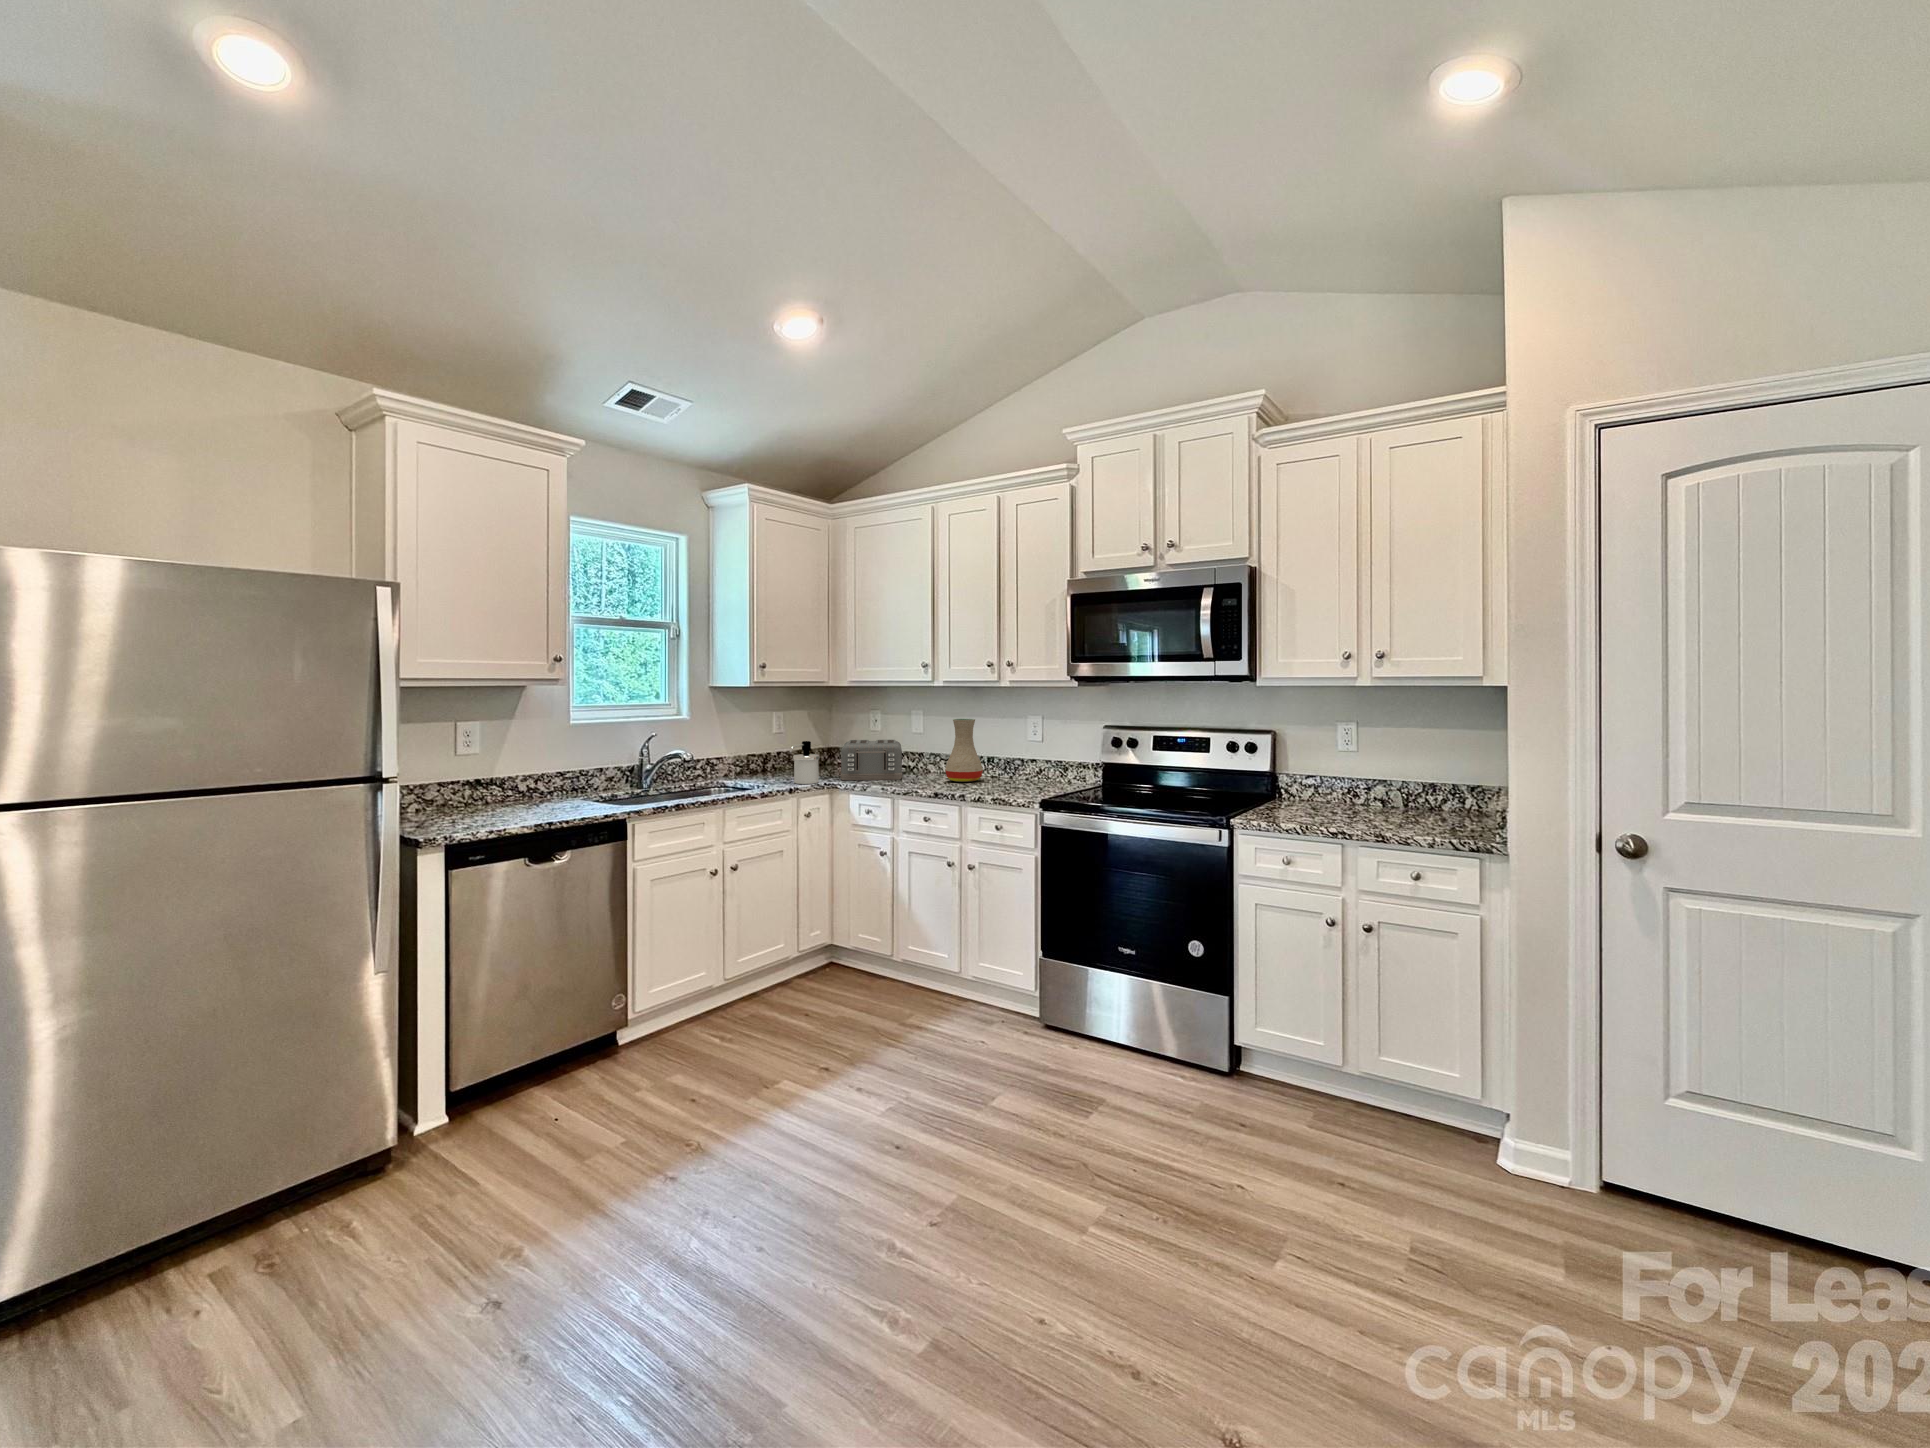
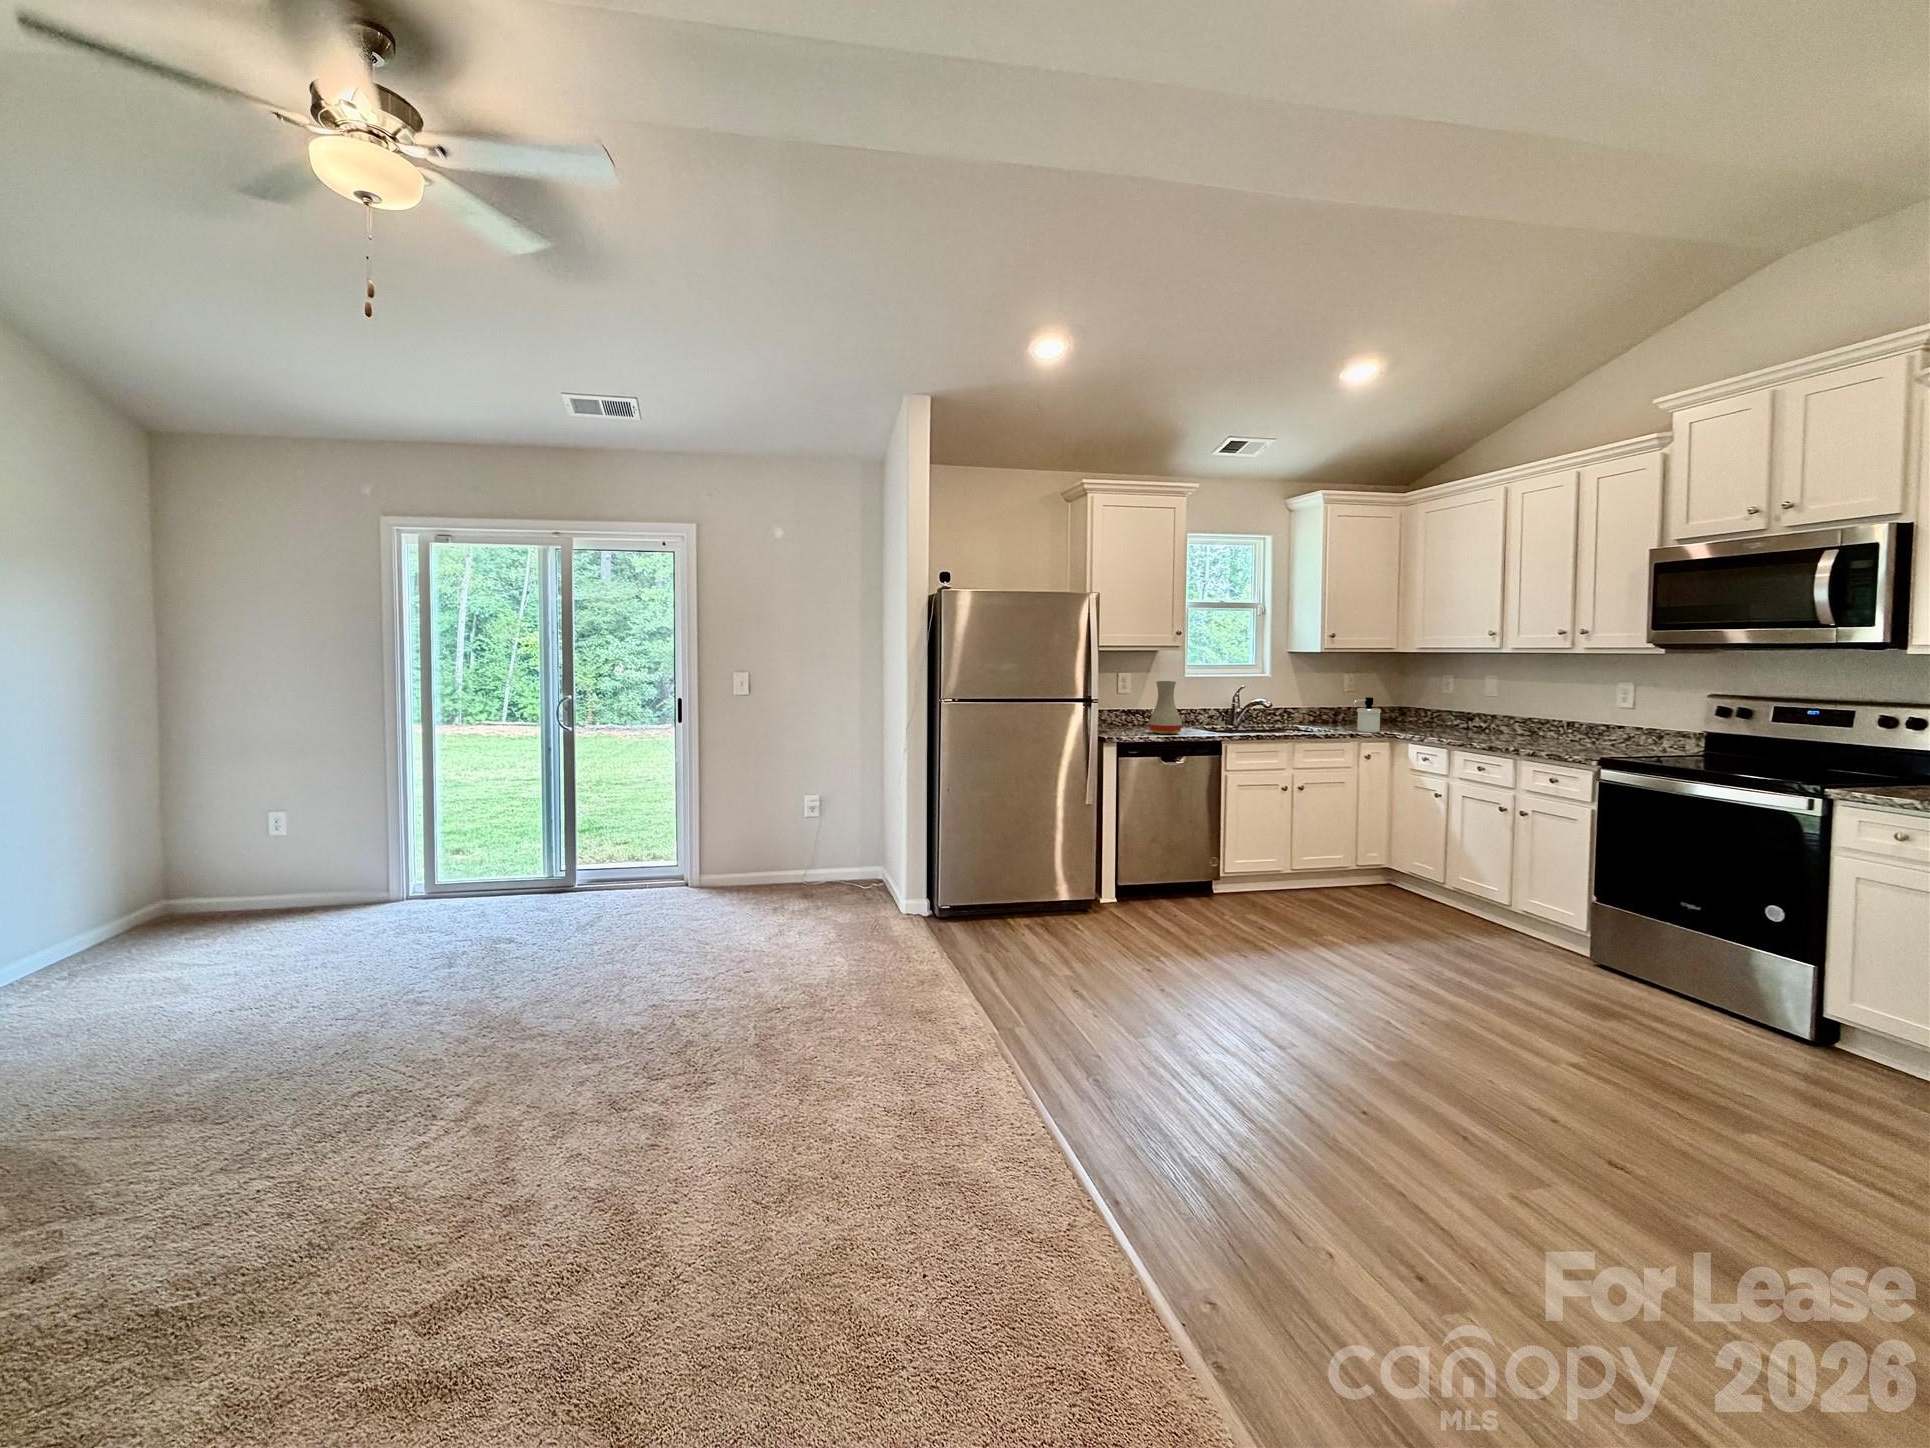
vase: present [945,719,983,782] -> present [1149,681,1182,734]
toaster: present [841,740,902,780] -> none [1402,699,1469,735]

